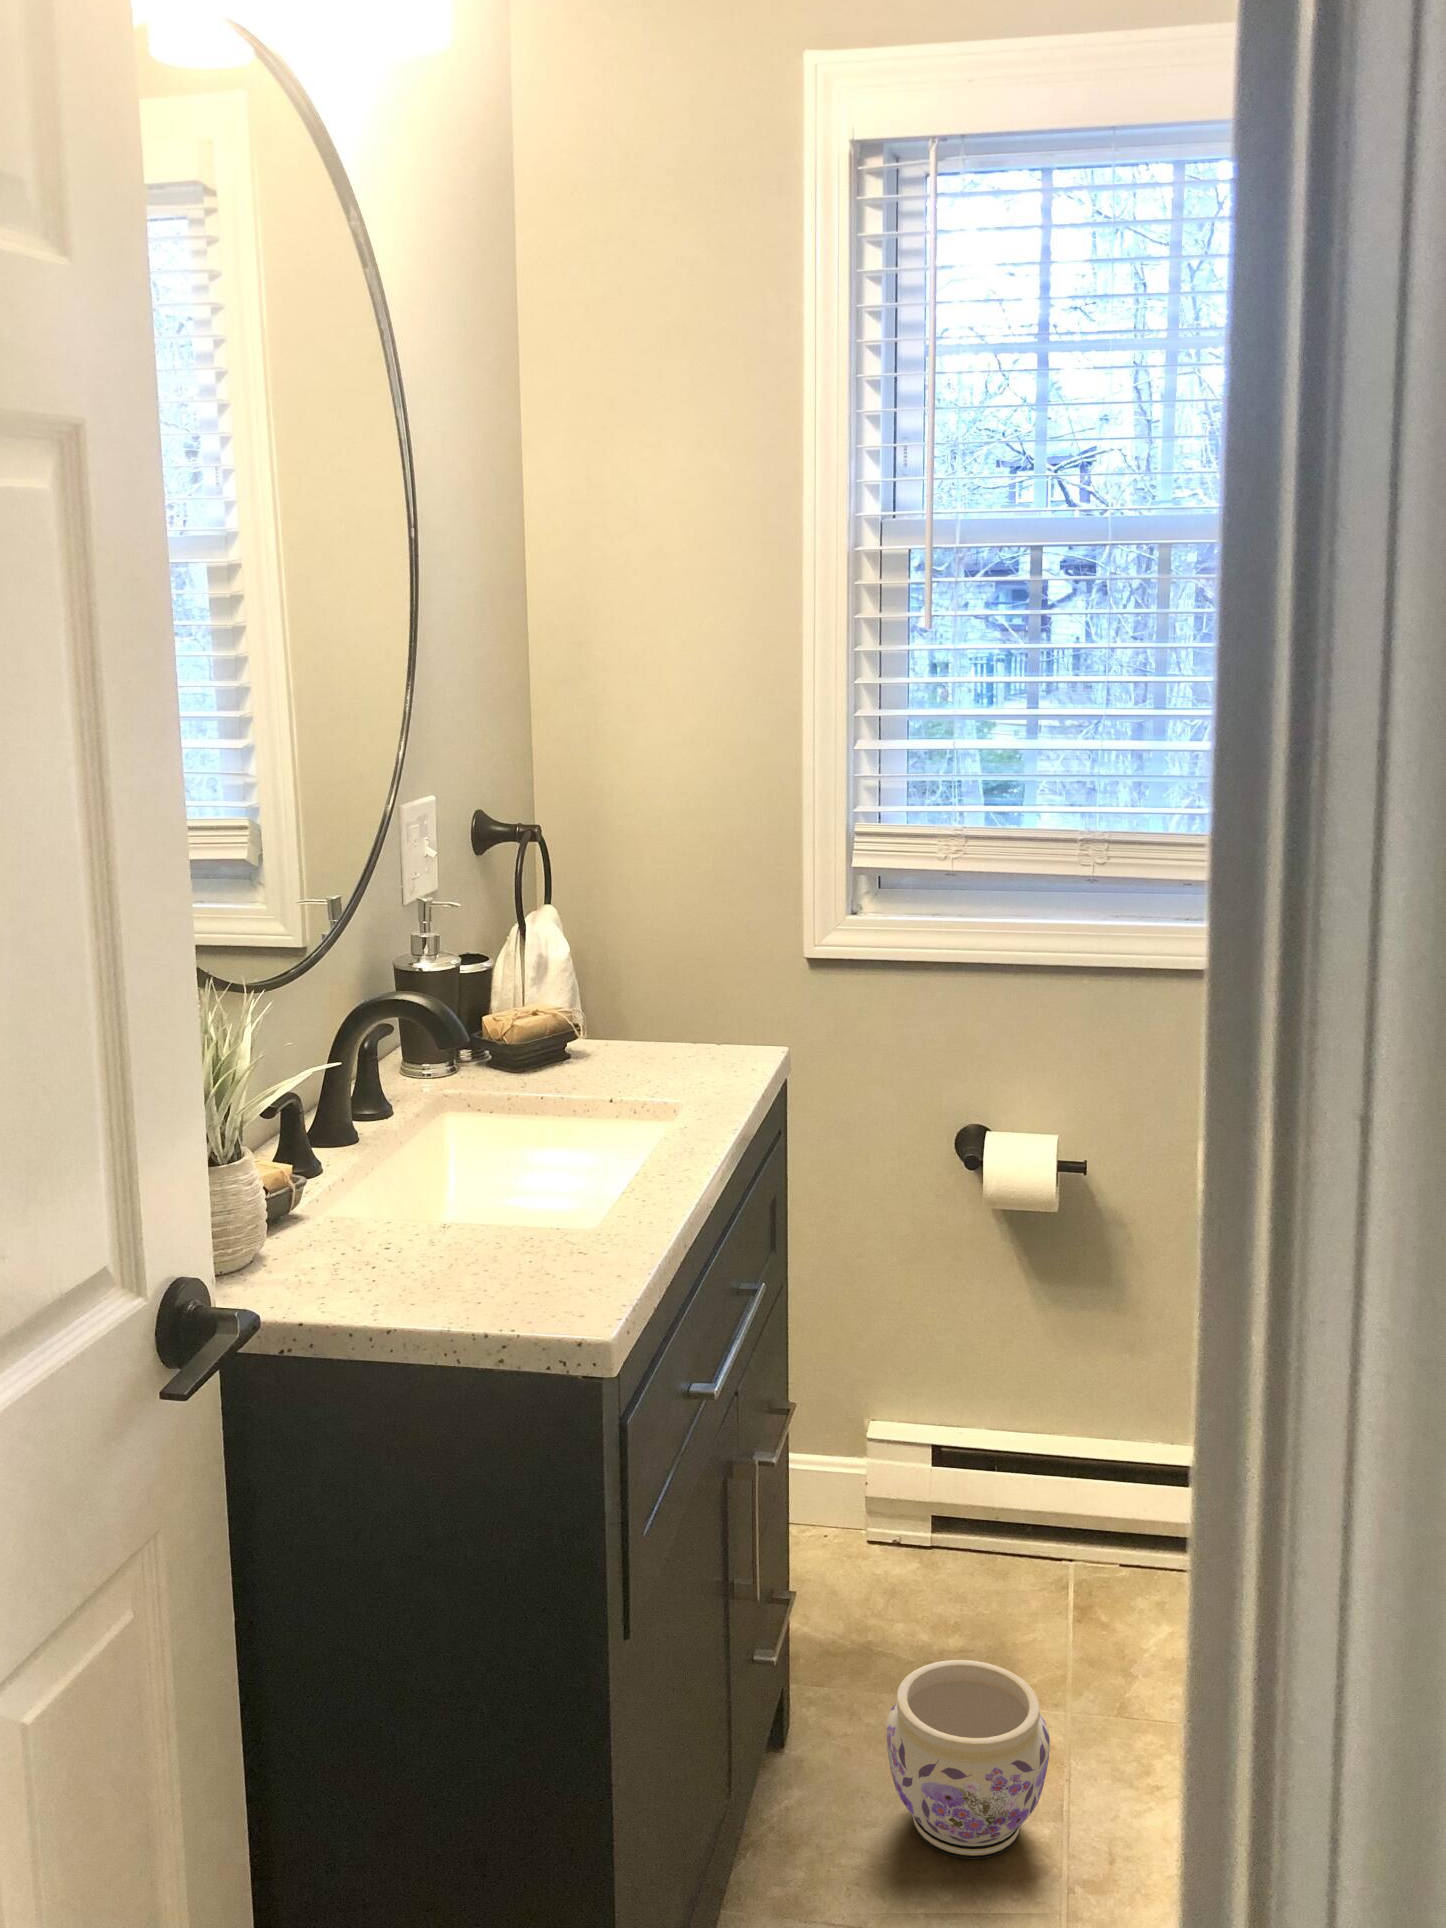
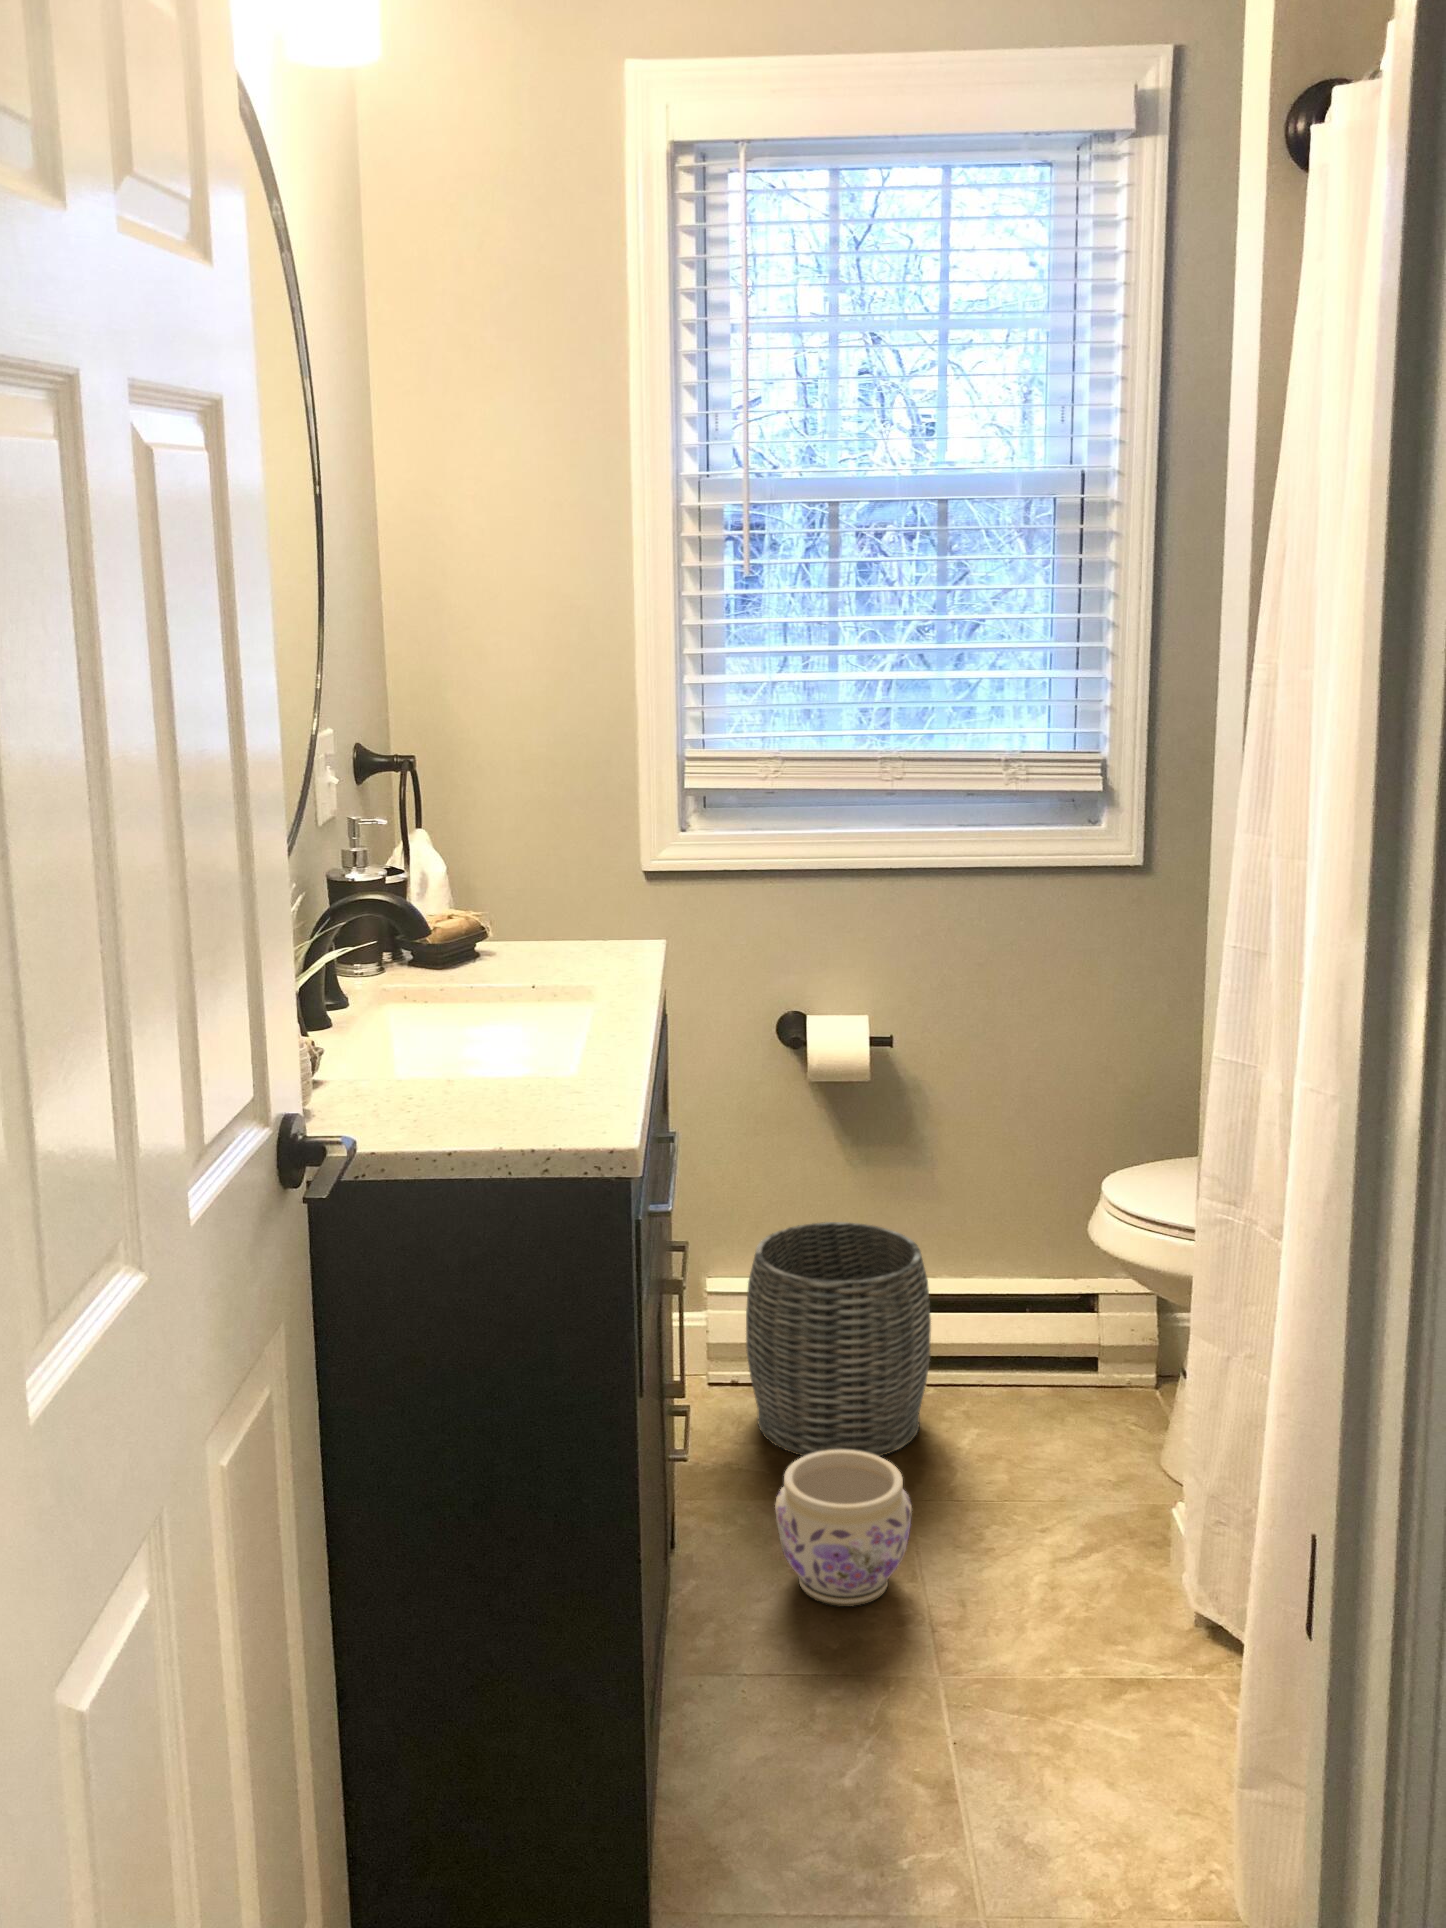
woven basket: none [899,1370,1114,1659] -> present [746,1222,931,1456]

